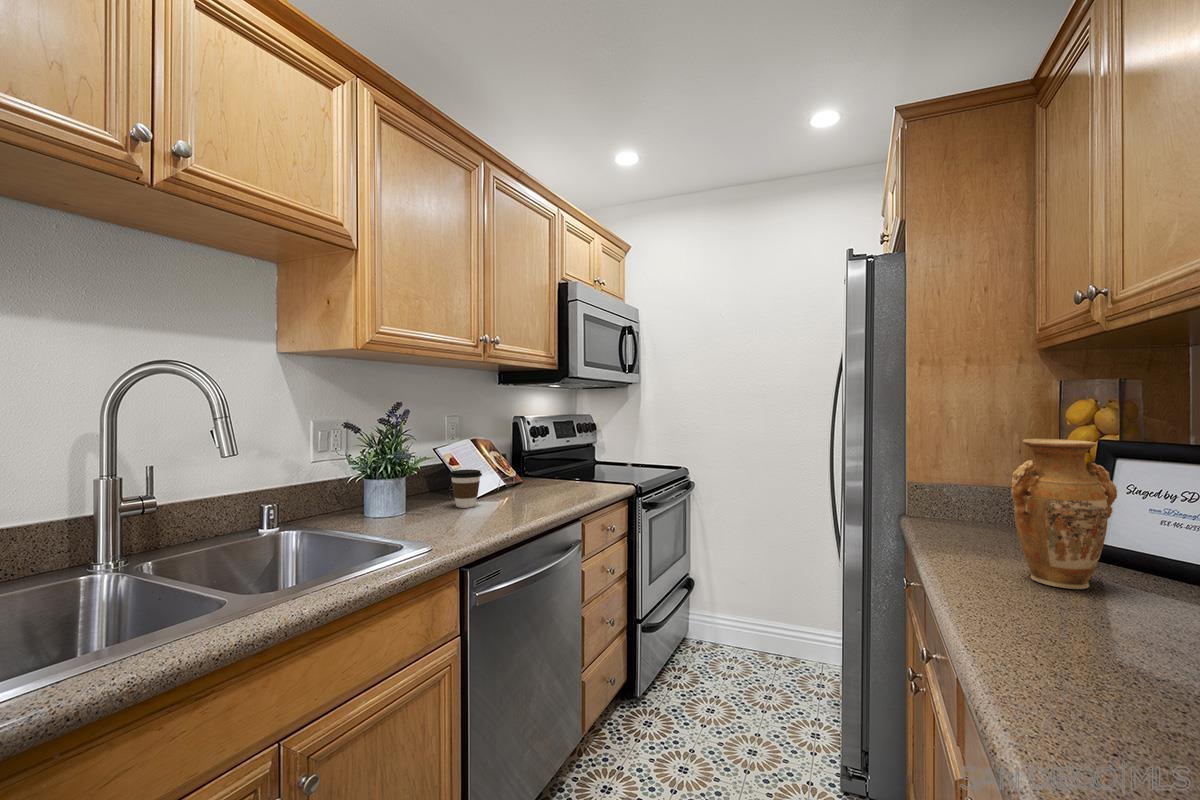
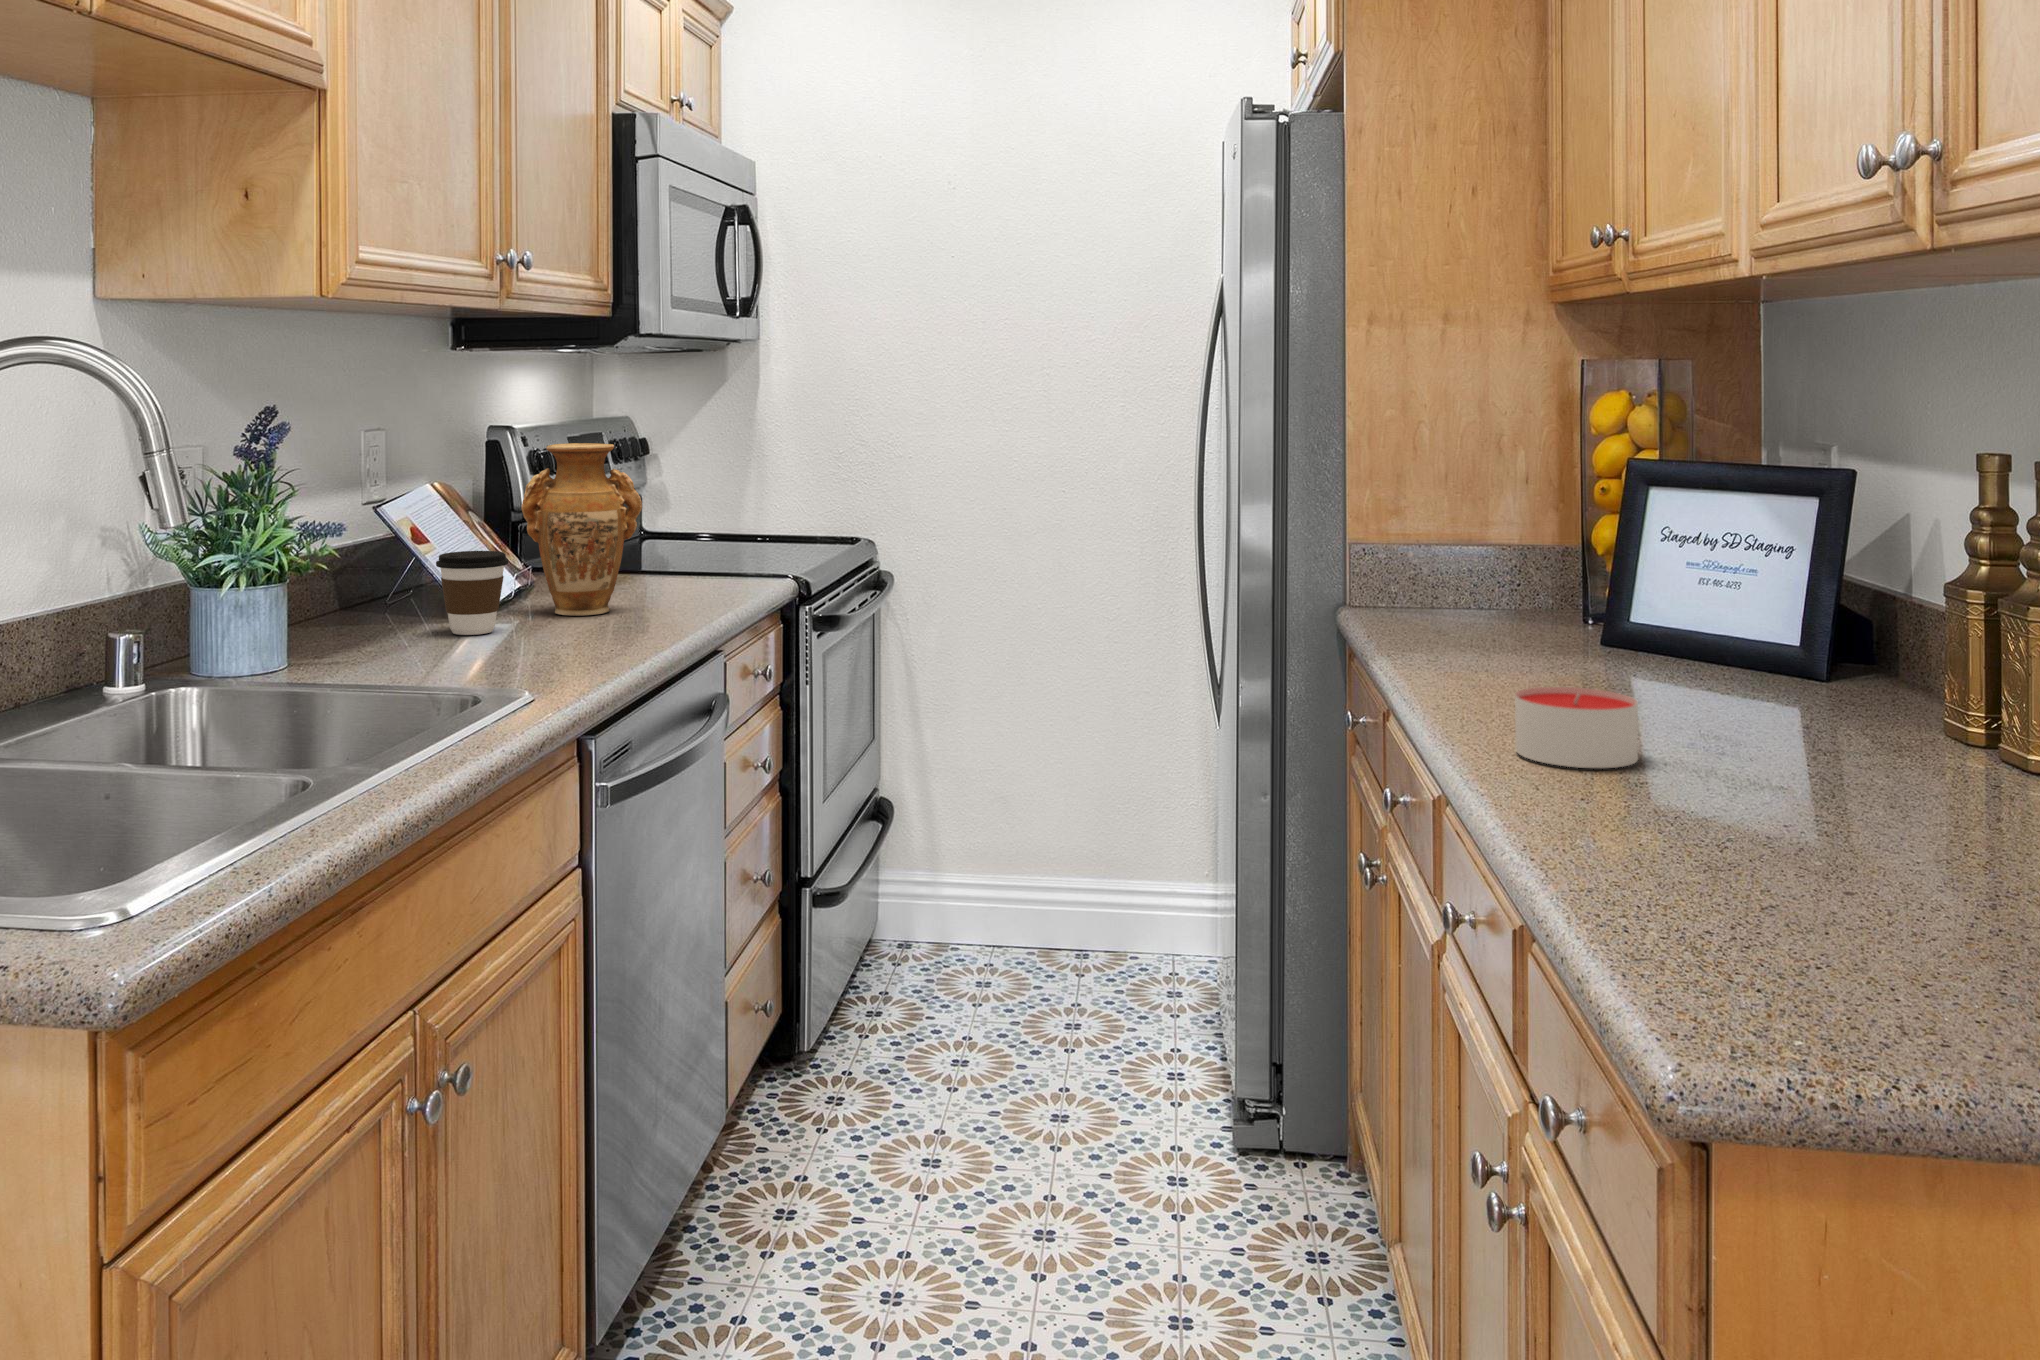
vase: present [1011,439,1117,589] -> present [521,443,642,616]
candle: none [1023,611,1143,696] -> present [1515,687,1638,768]

